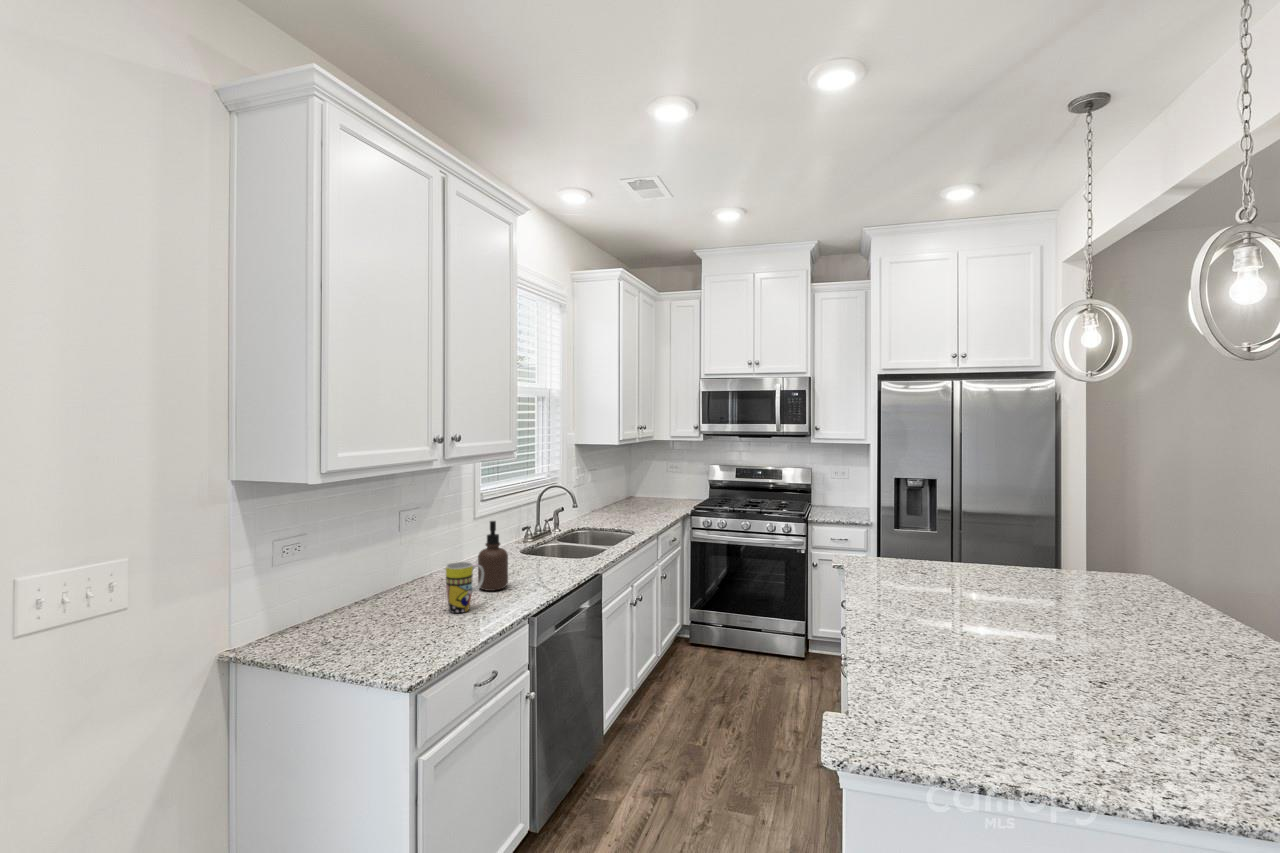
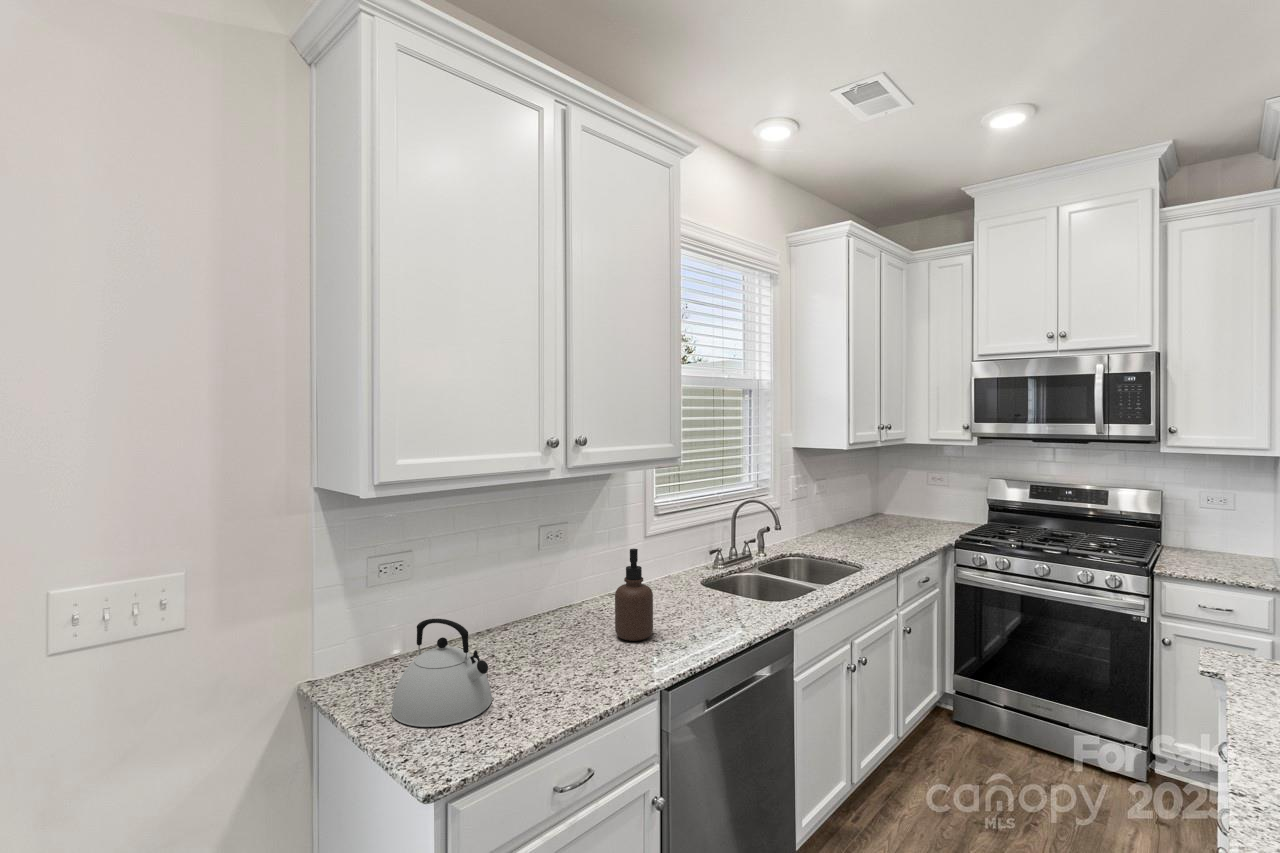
mug: present [446,562,484,613] -> none [554,603,605,672]
kettle: none [334,576,417,656] -> present [391,619,492,727]

